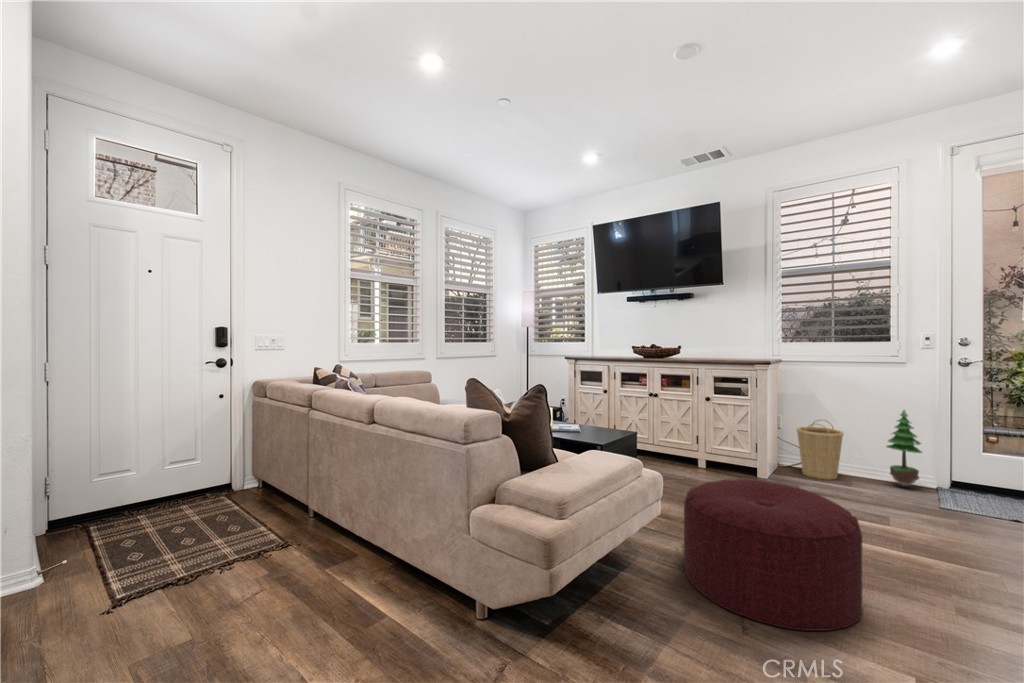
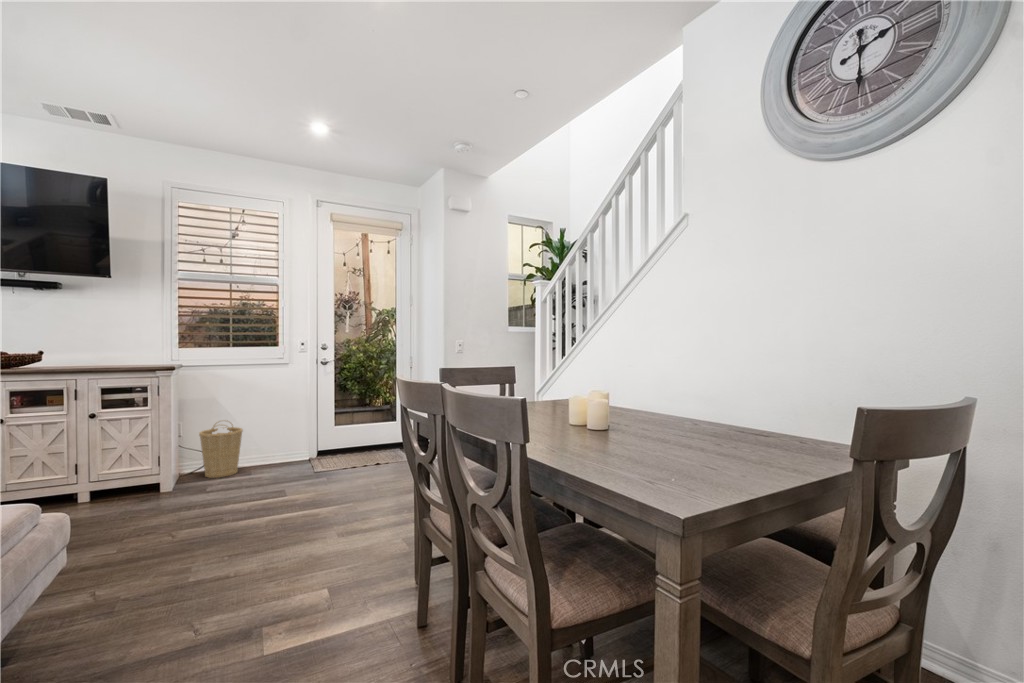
potted tree: present [886,410,922,487] -> none [276,401,301,465]
ottoman: present [684,480,863,631] -> none [103,482,286,626]

